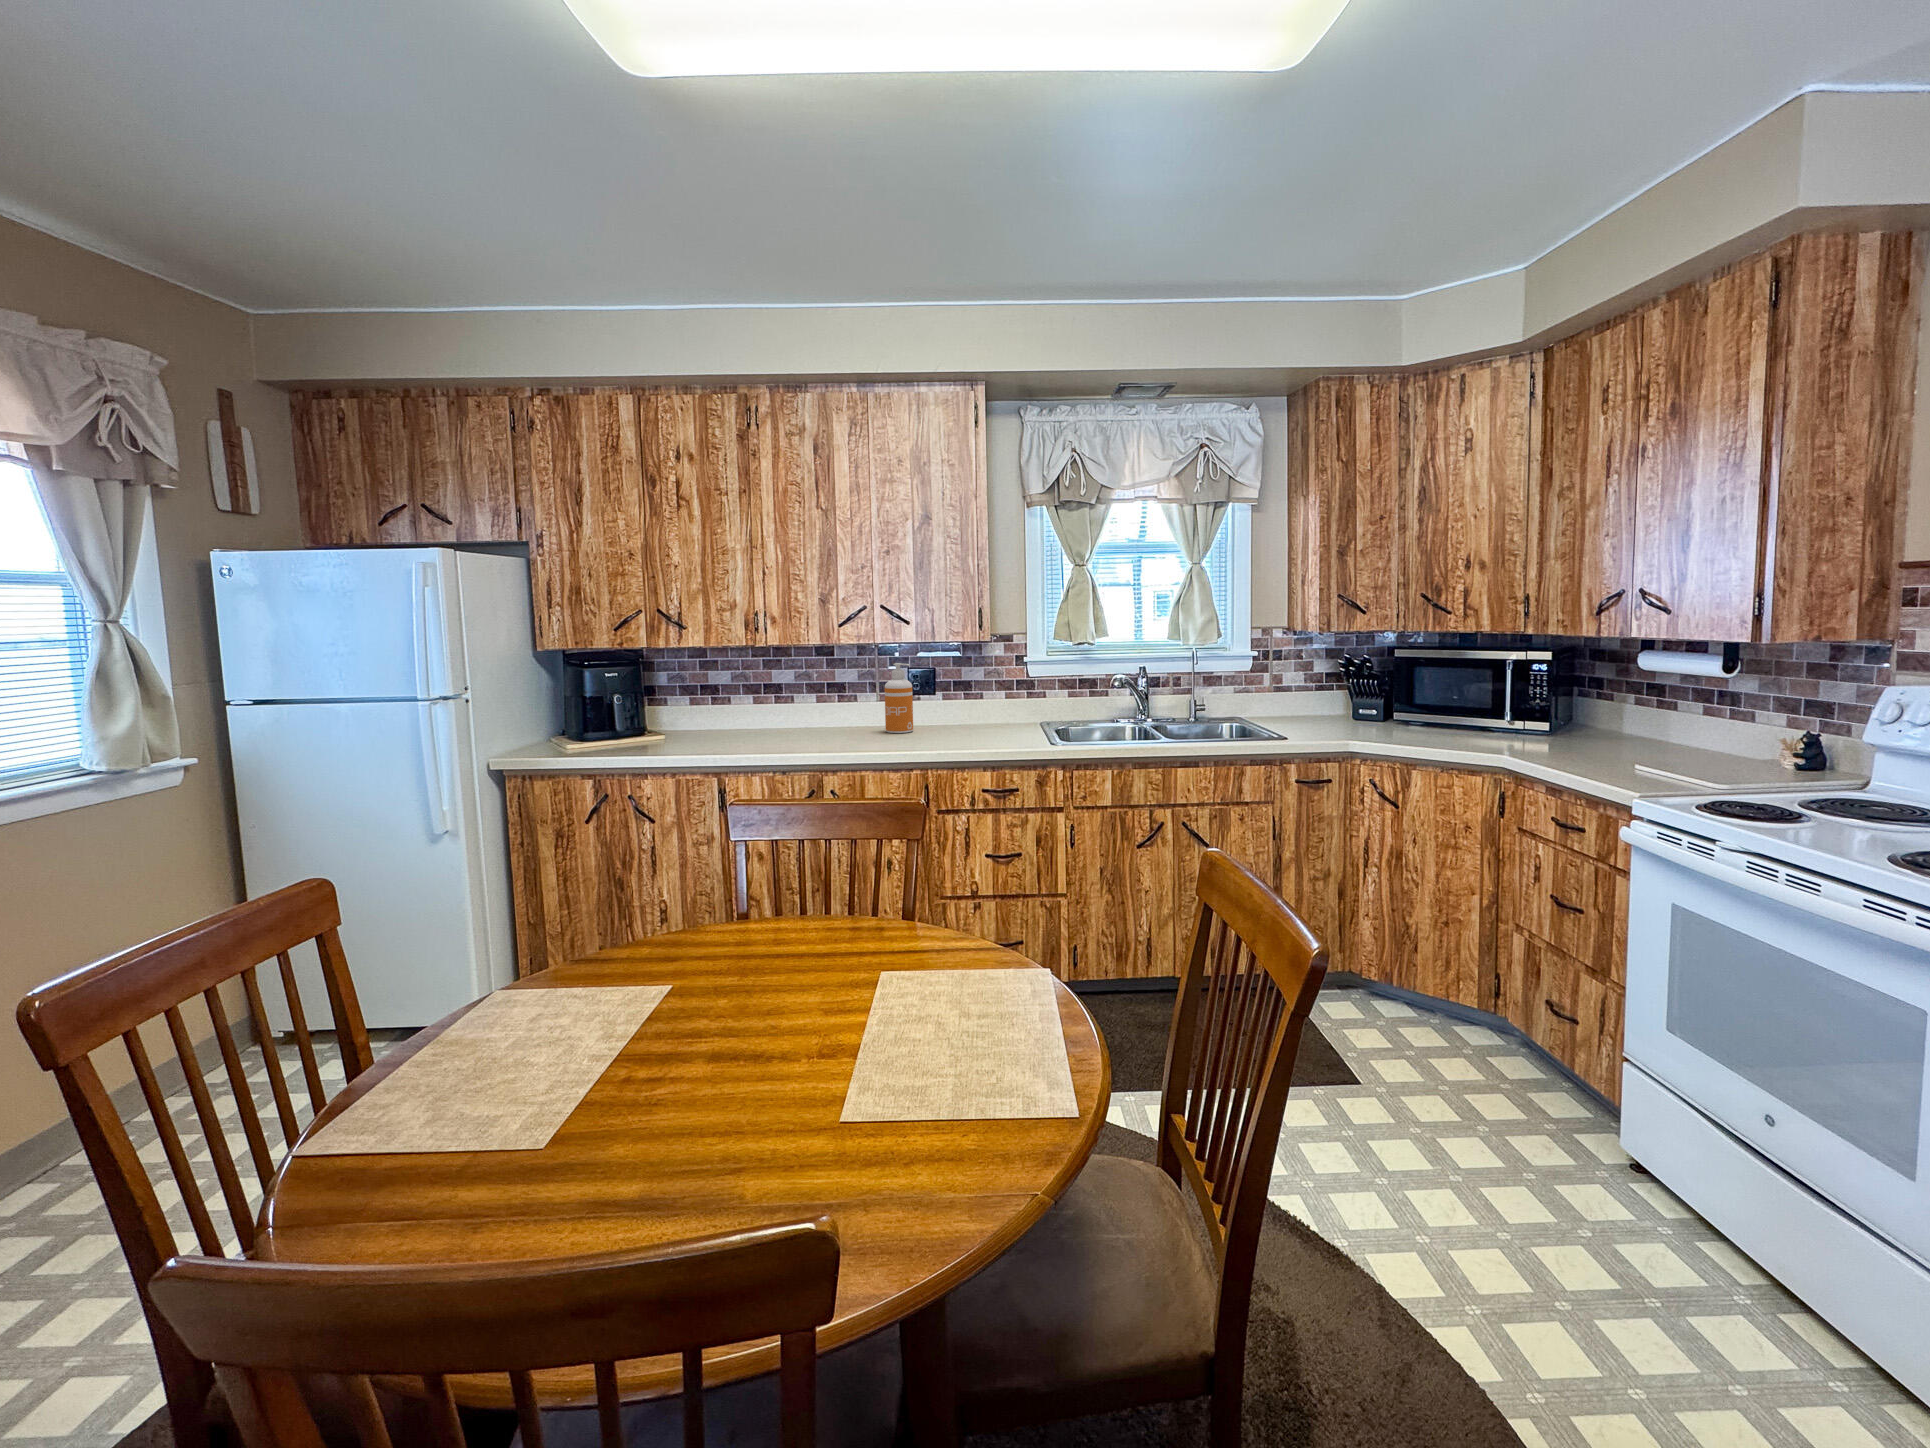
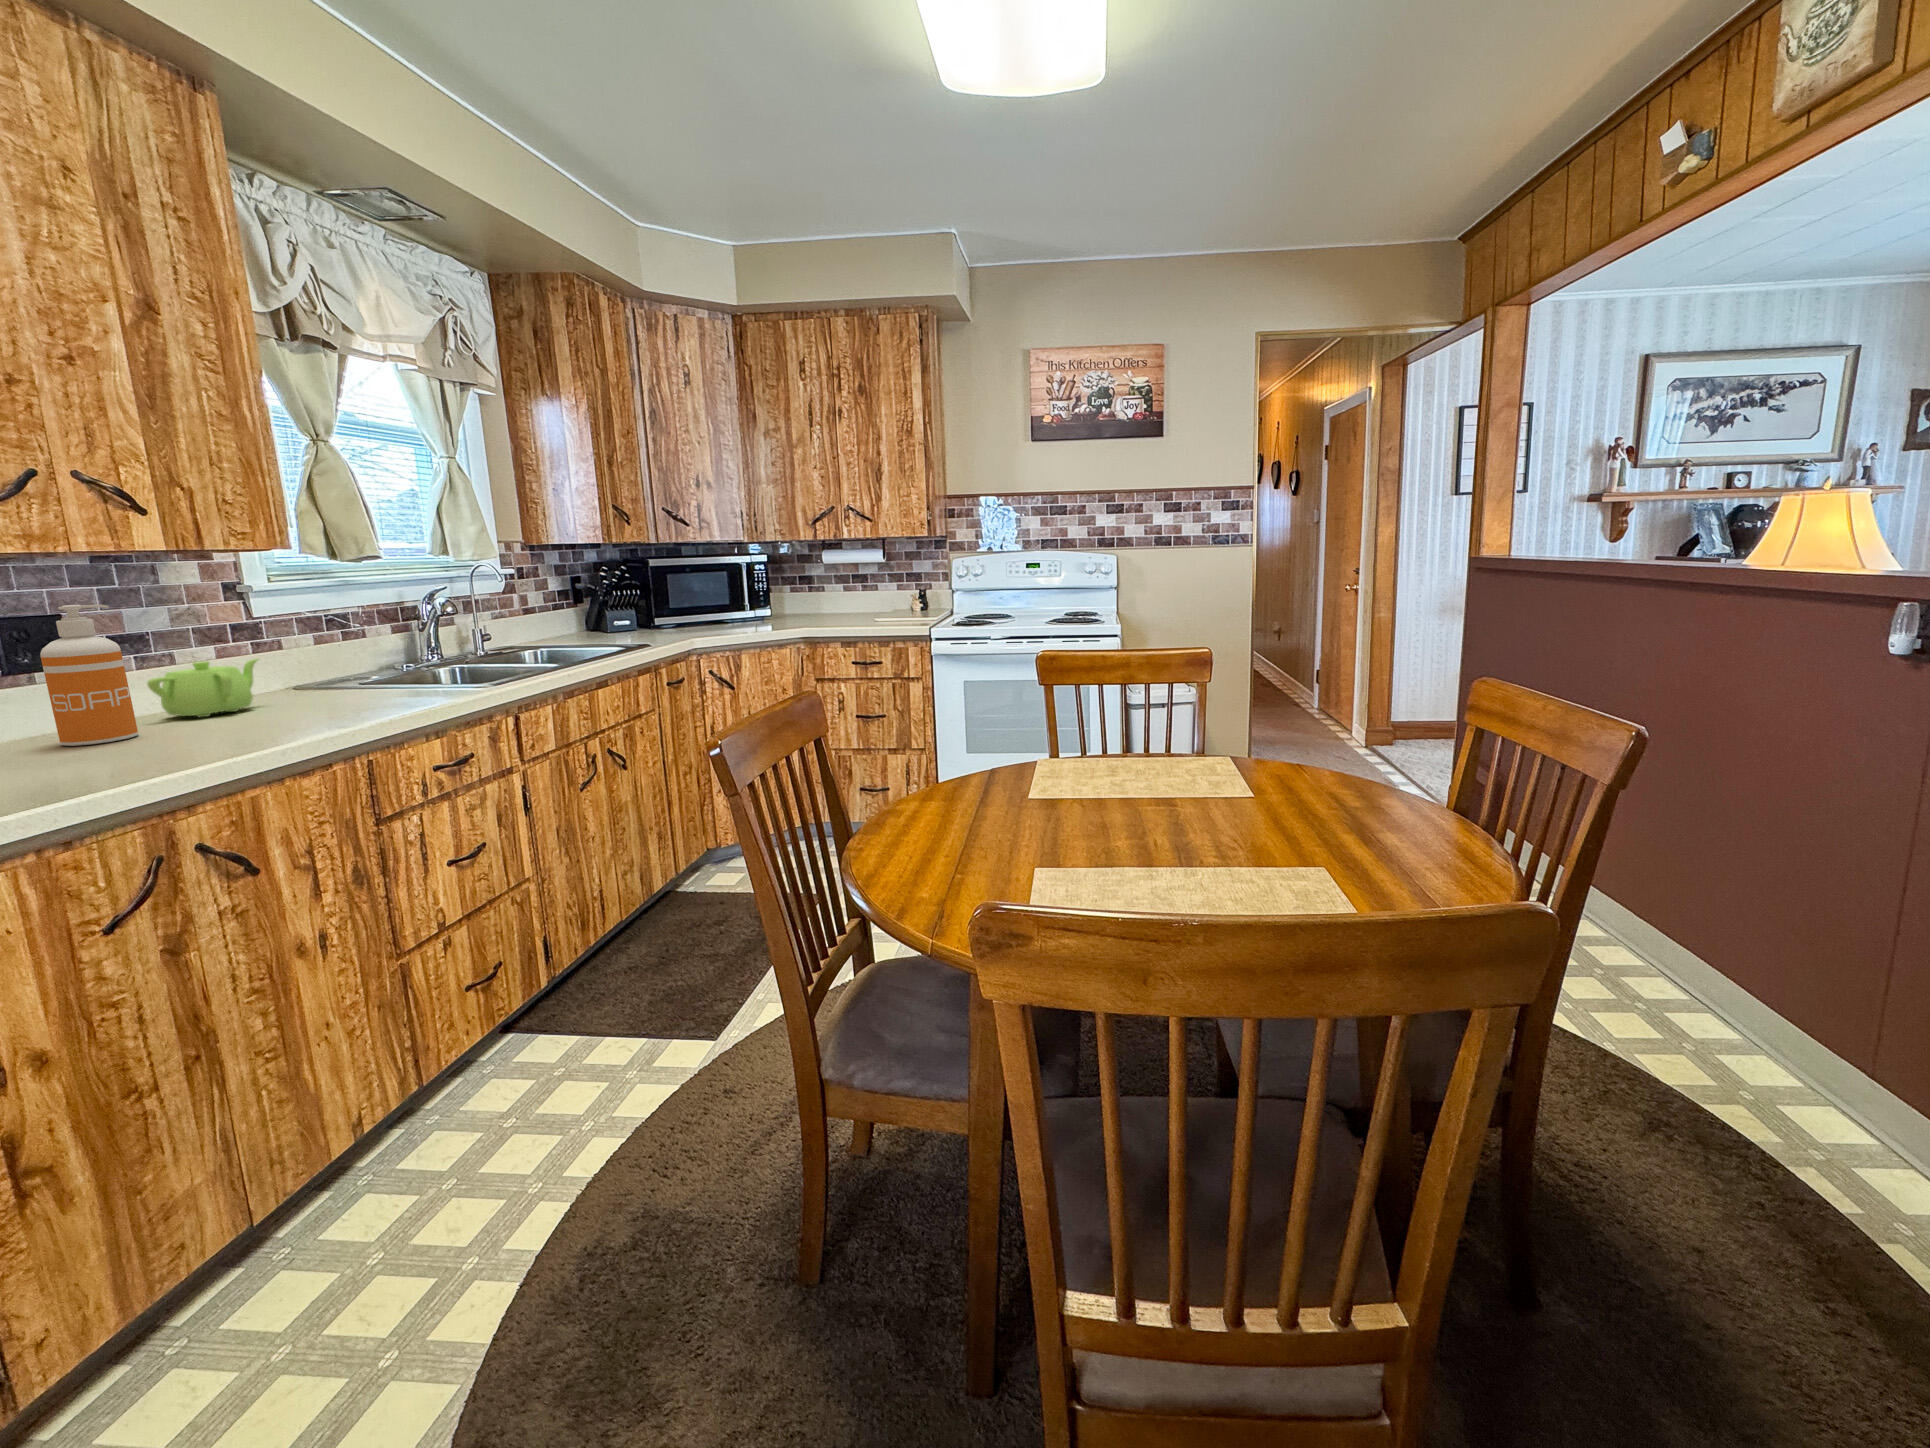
teapot: none [940,698,993,730] -> present [147,659,258,717]

